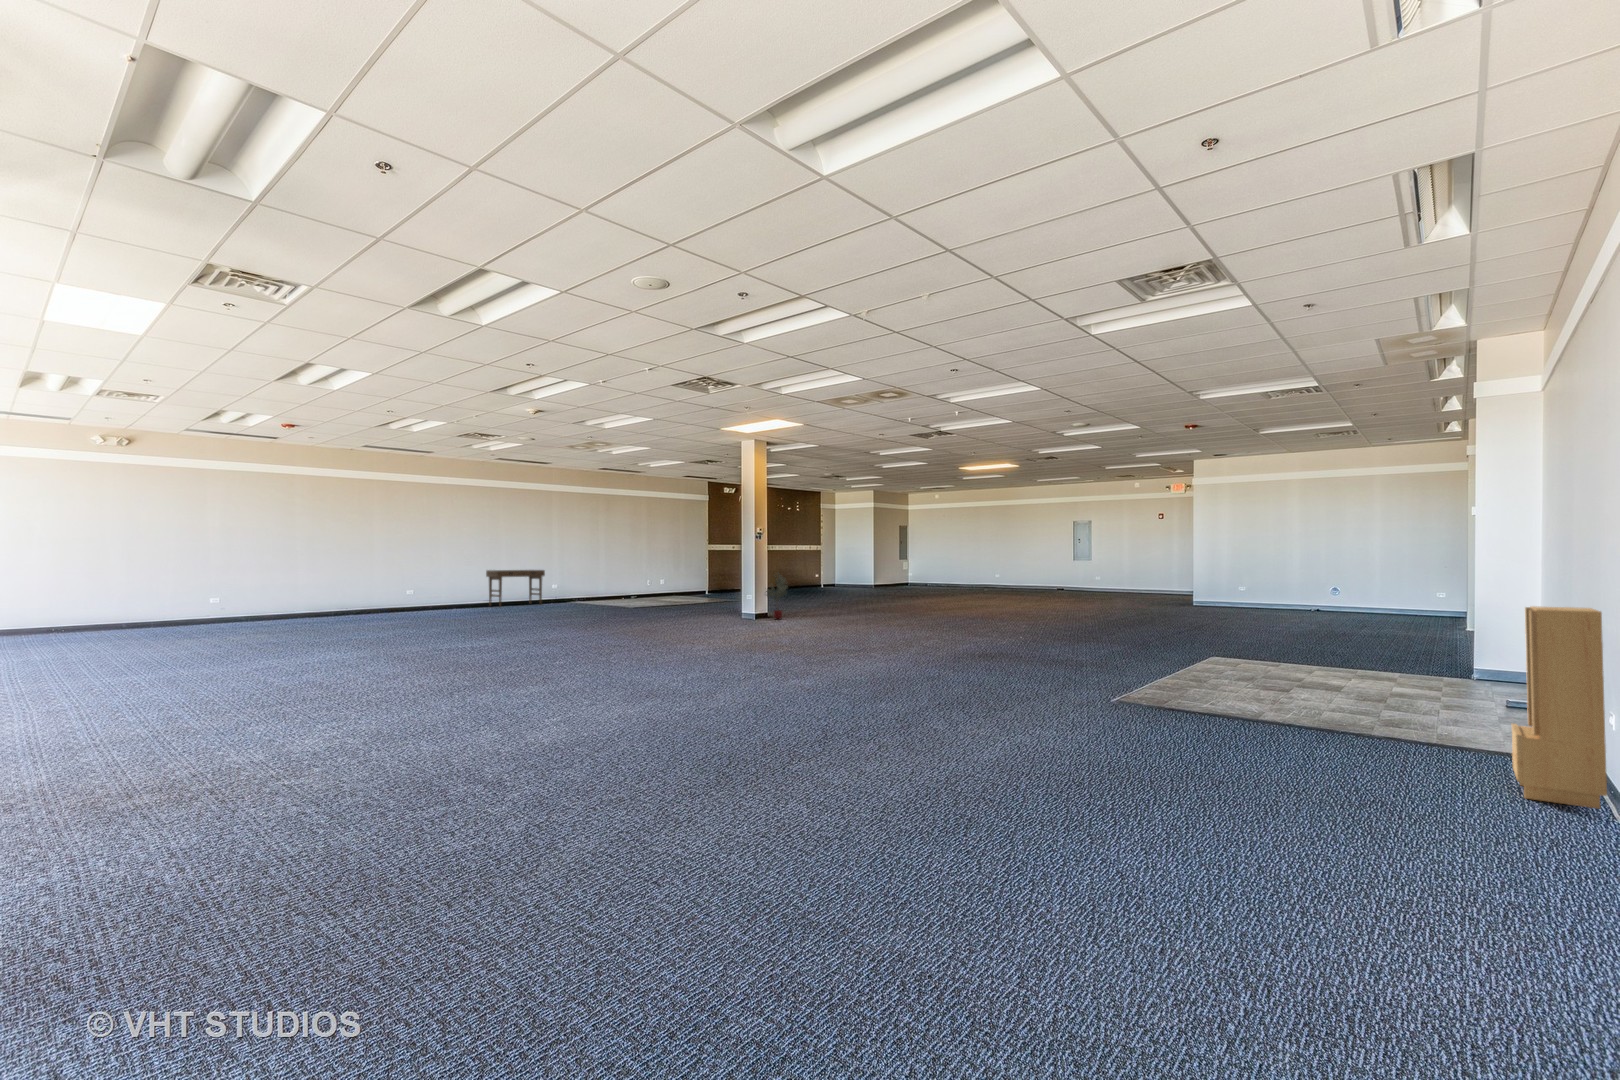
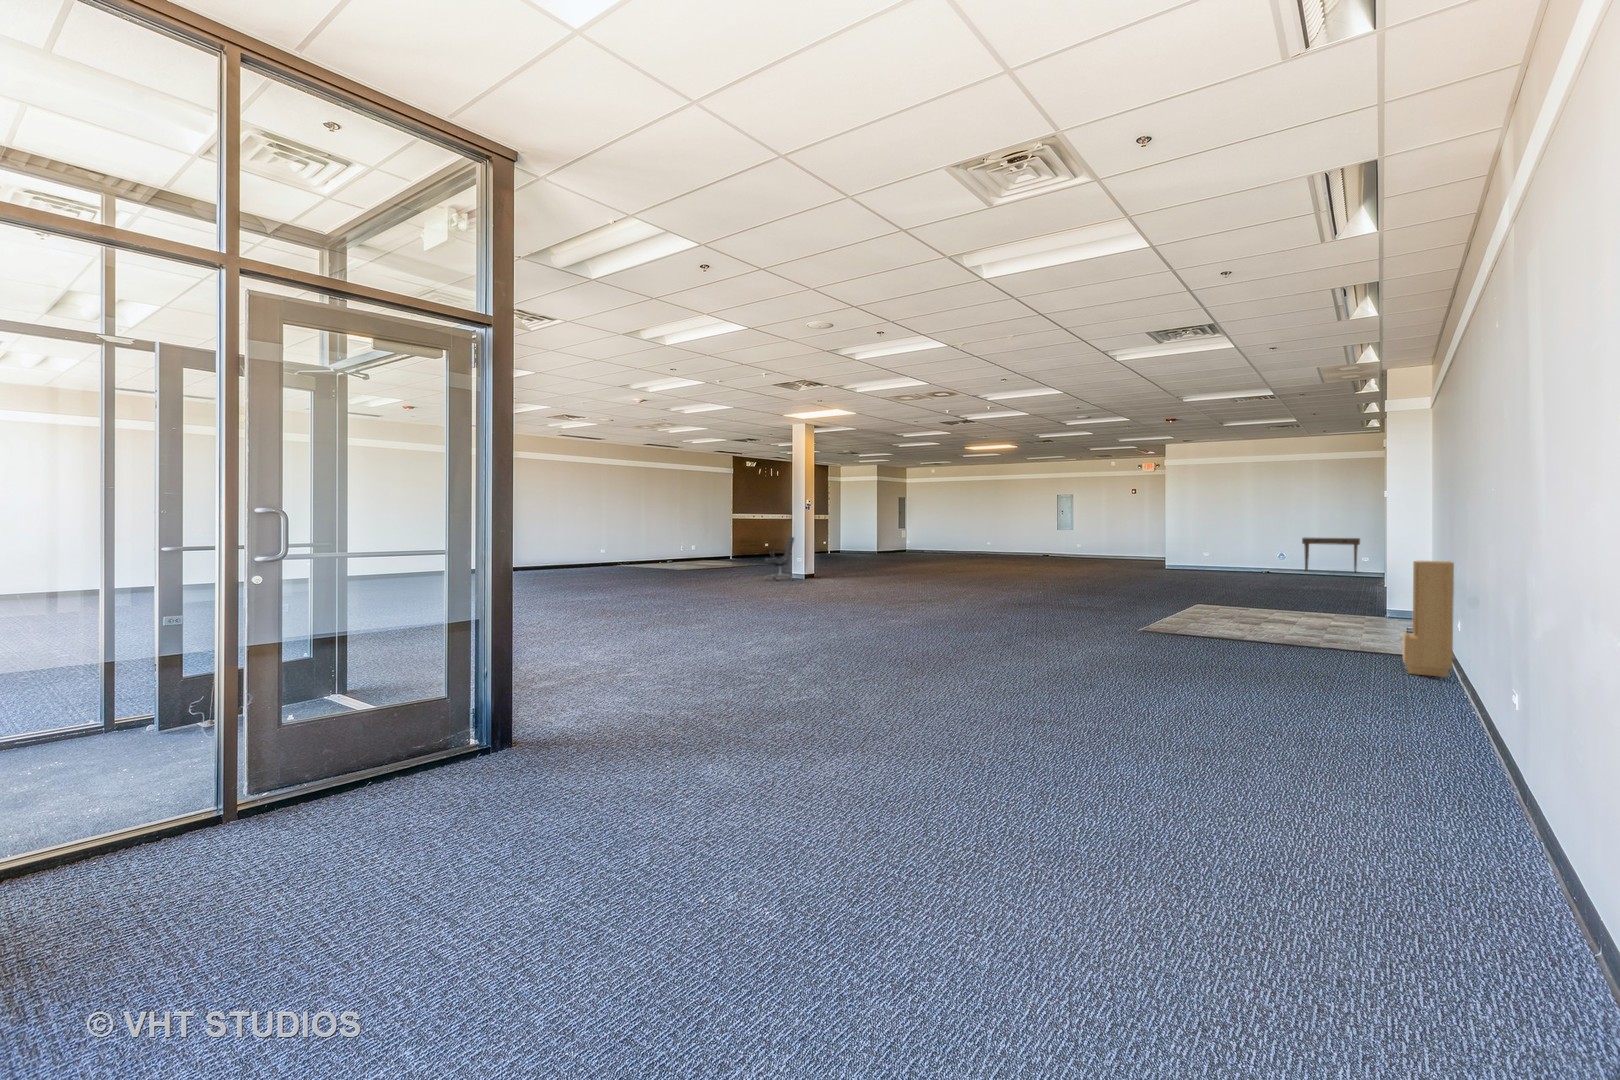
office chair: none [705,569,740,621] -> present [765,537,794,581]
desk: present [486,570,545,606] -> present [1302,538,1360,572]
potted tree: present [766,574,787,619] -> none [814,539,835,579]

